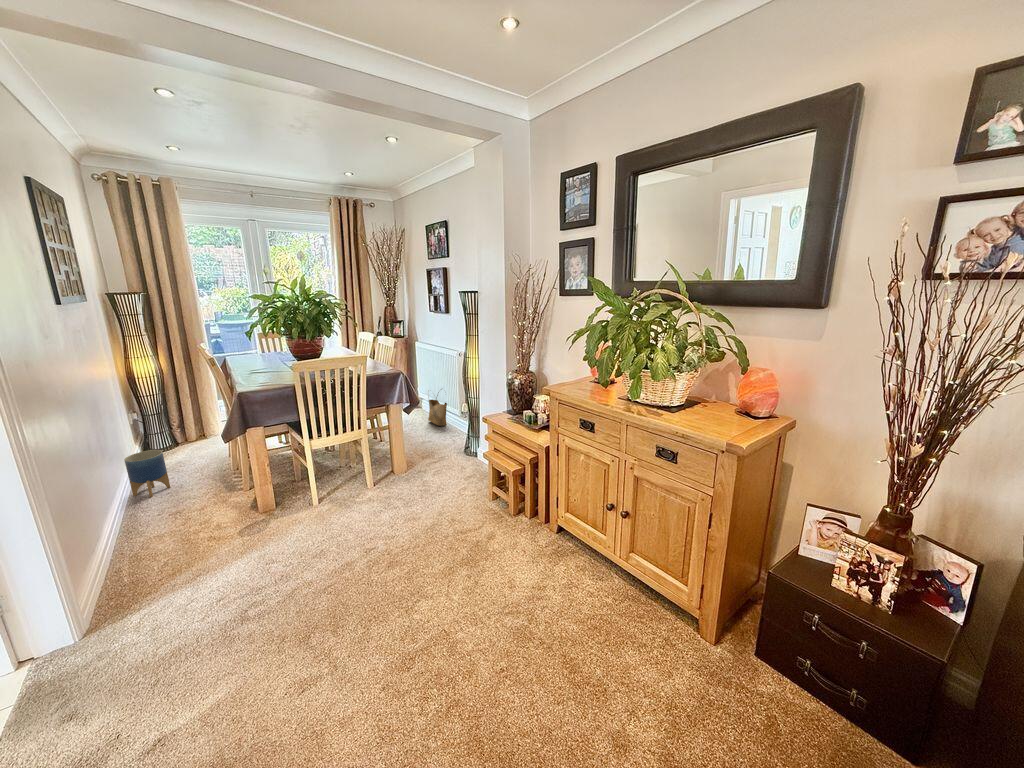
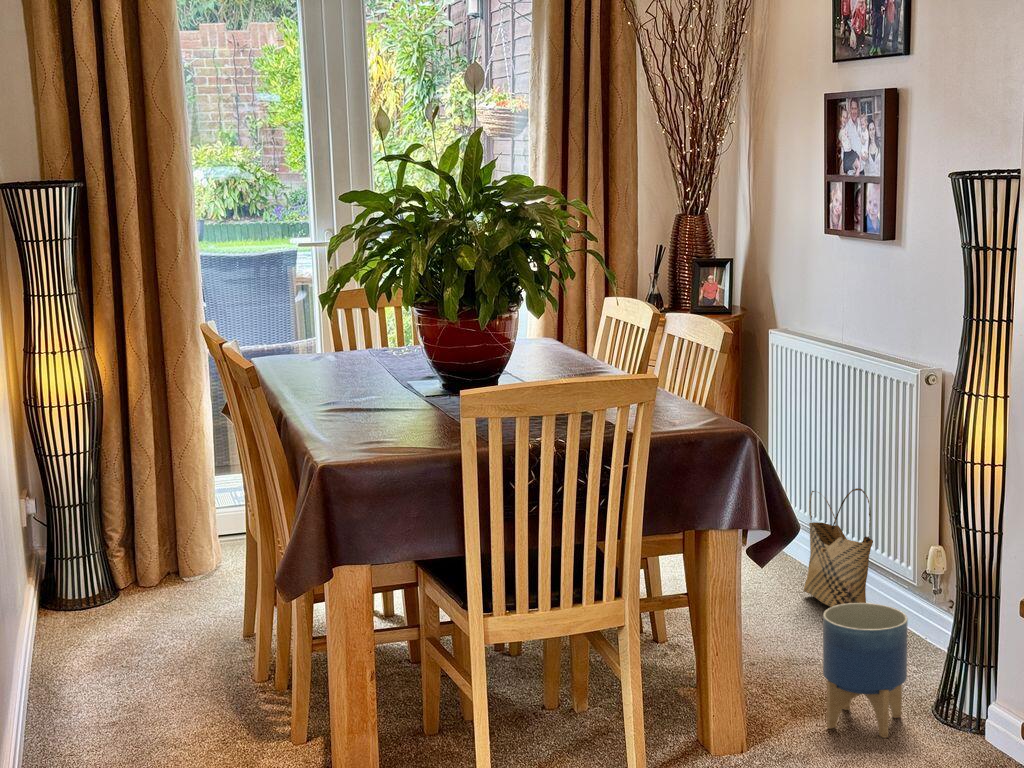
planter: present [124,450,170,497] -> present [823,603,908,738]

